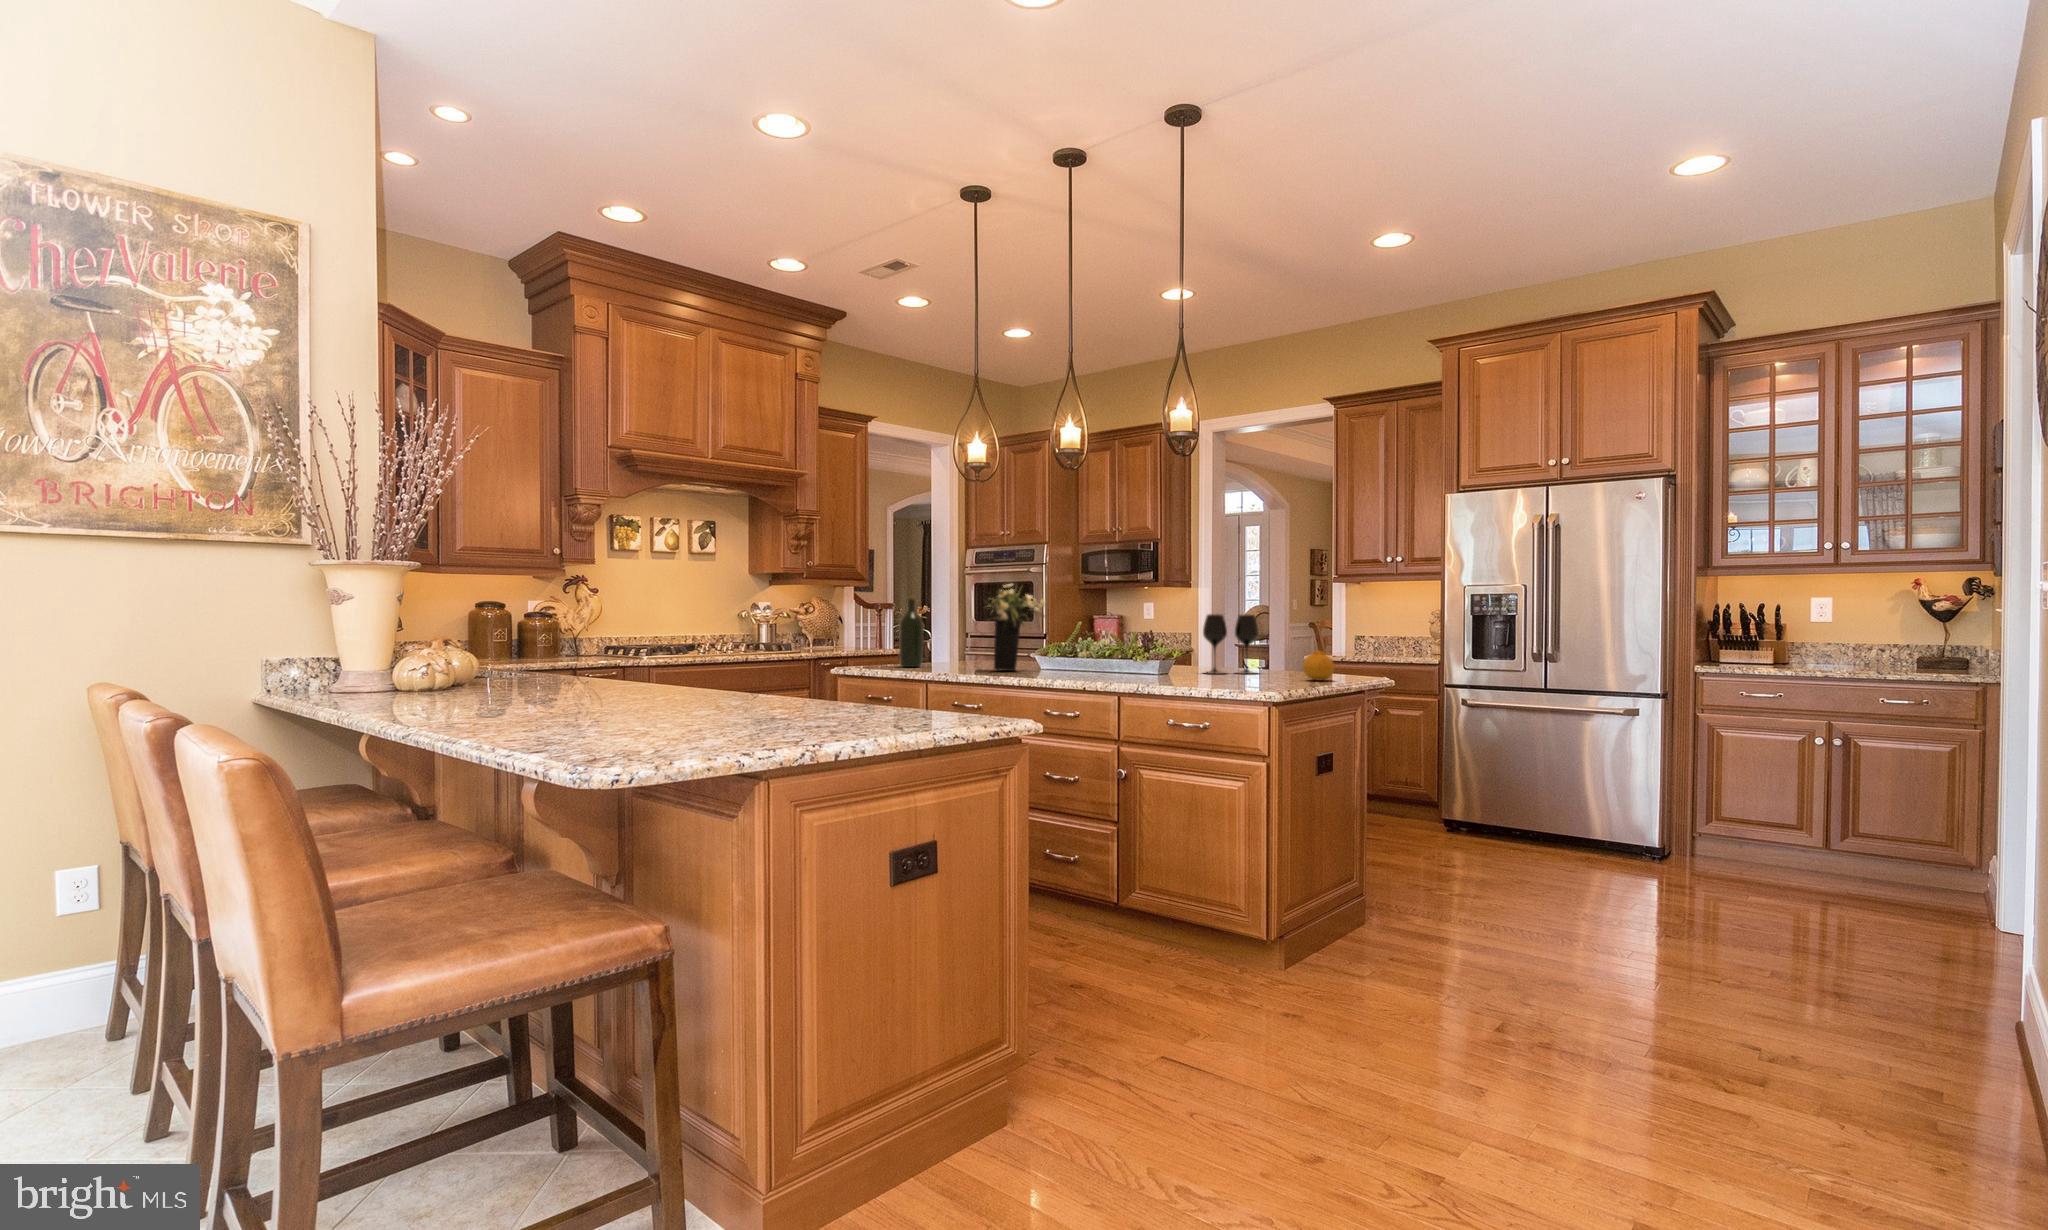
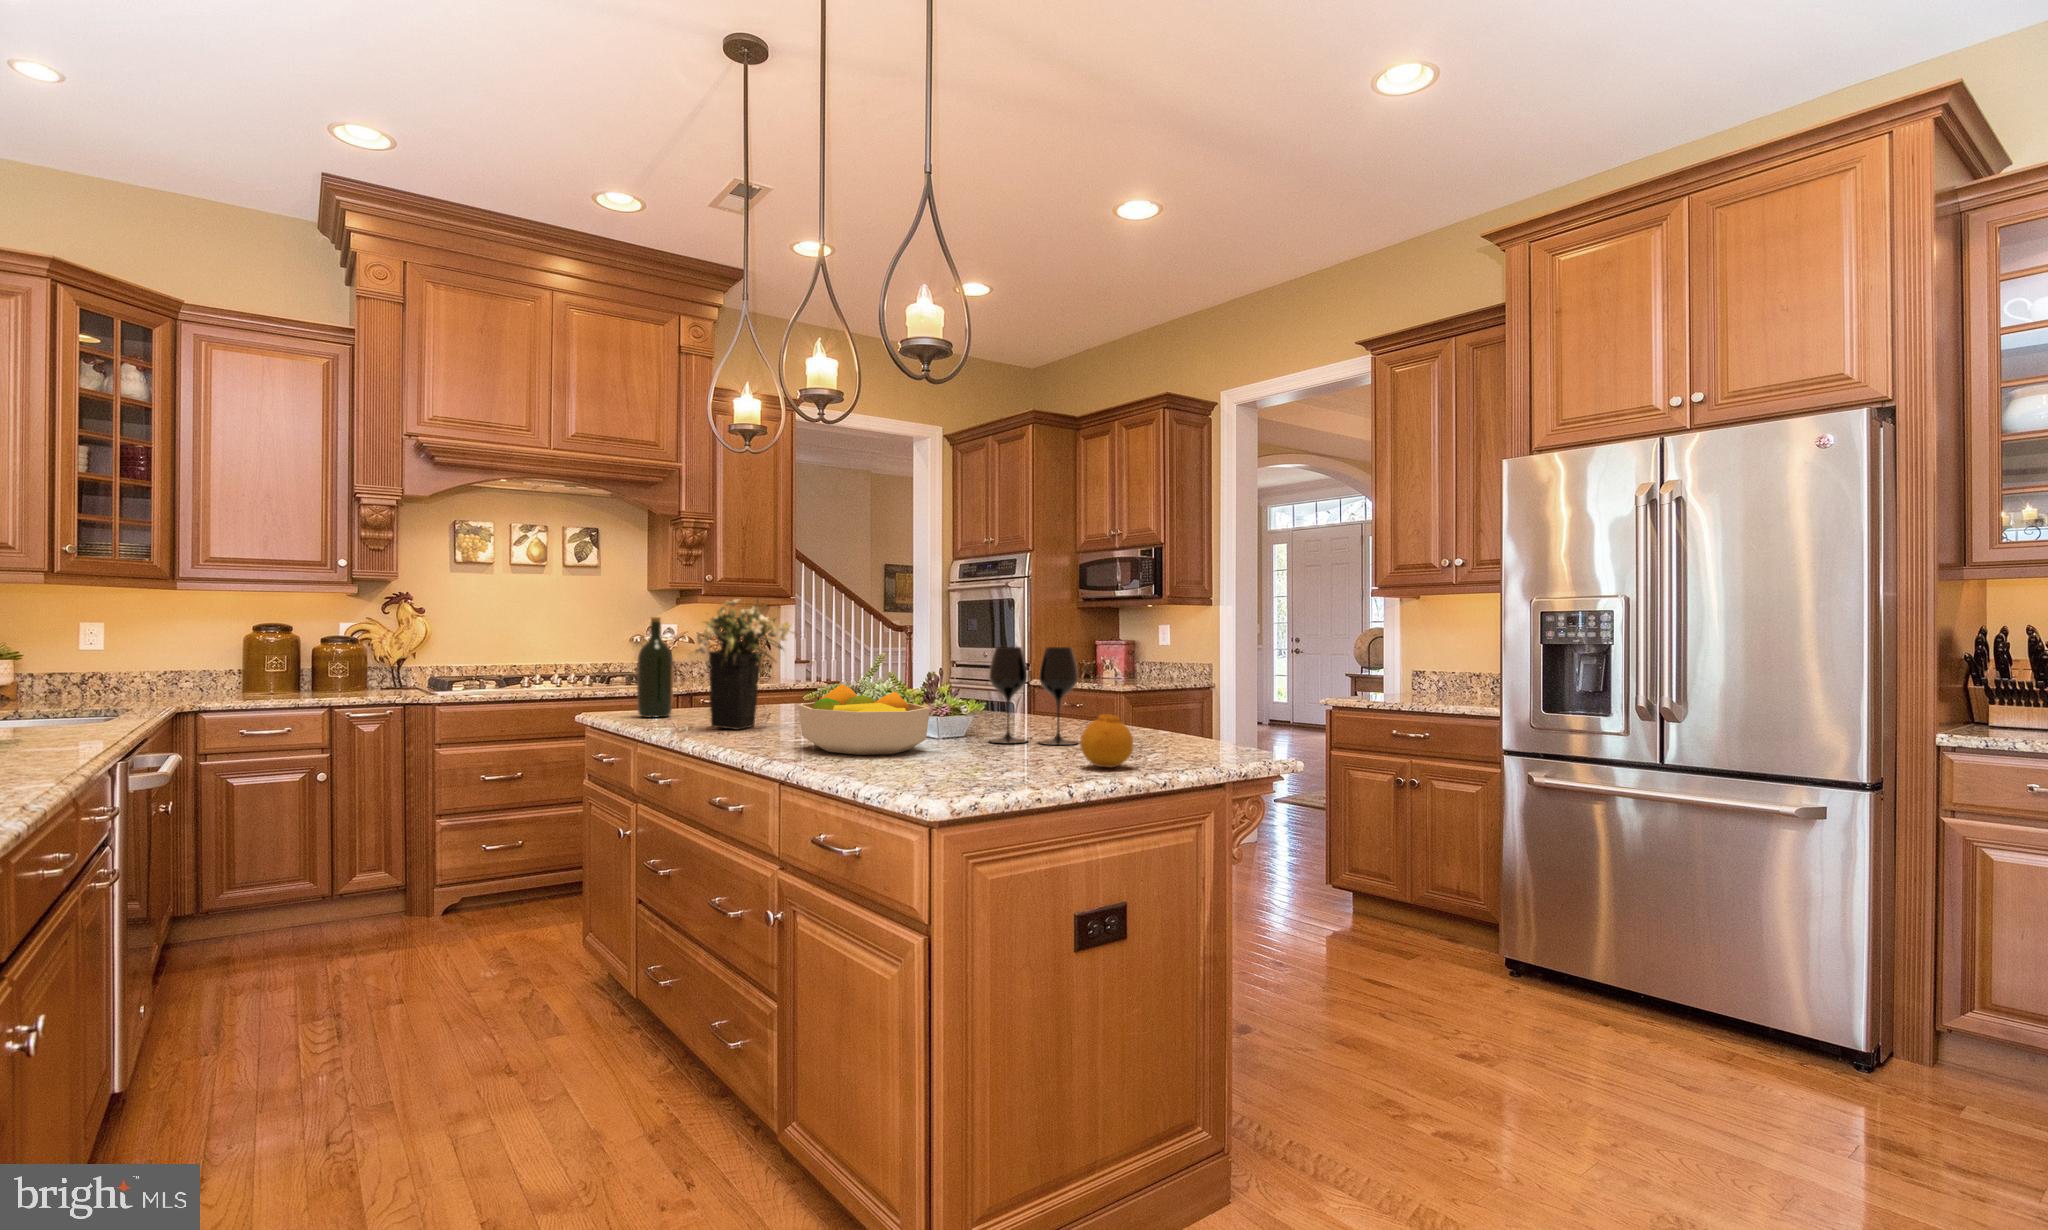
fruit bowl: none [1103,638,1190,679] -> present [798,684,930,755]

